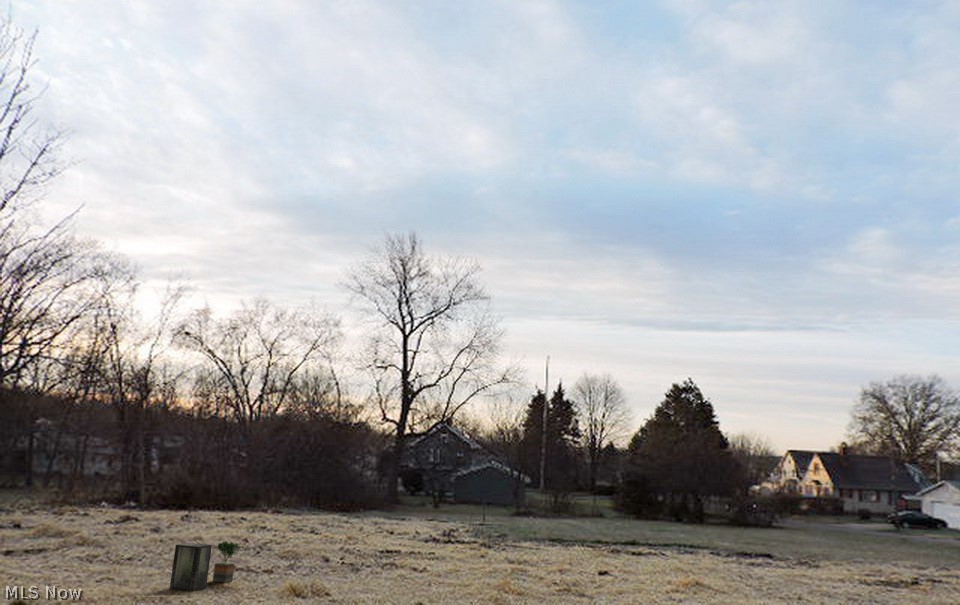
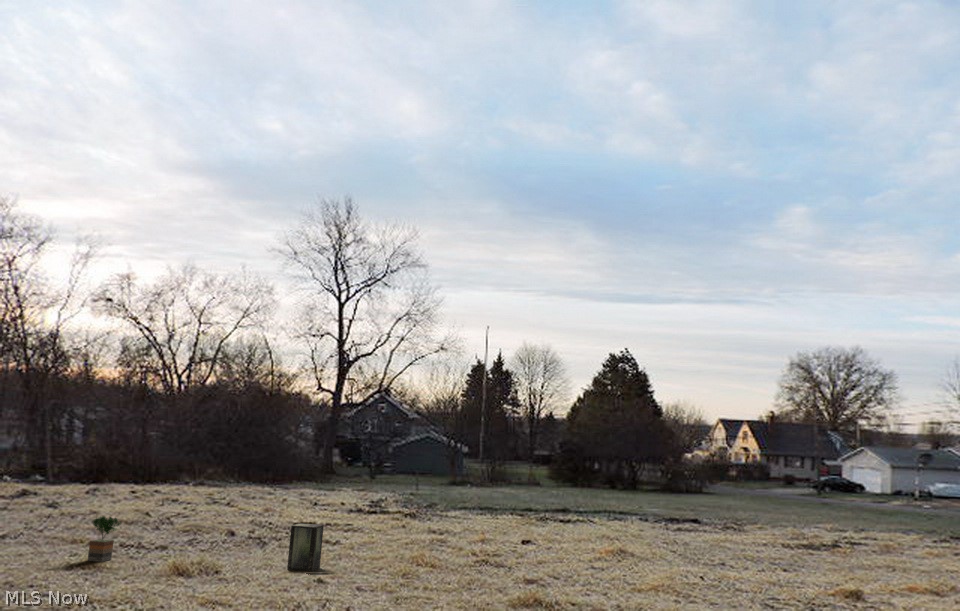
storage box: present [170,543,212,591] -> present [287,523,324,572]

